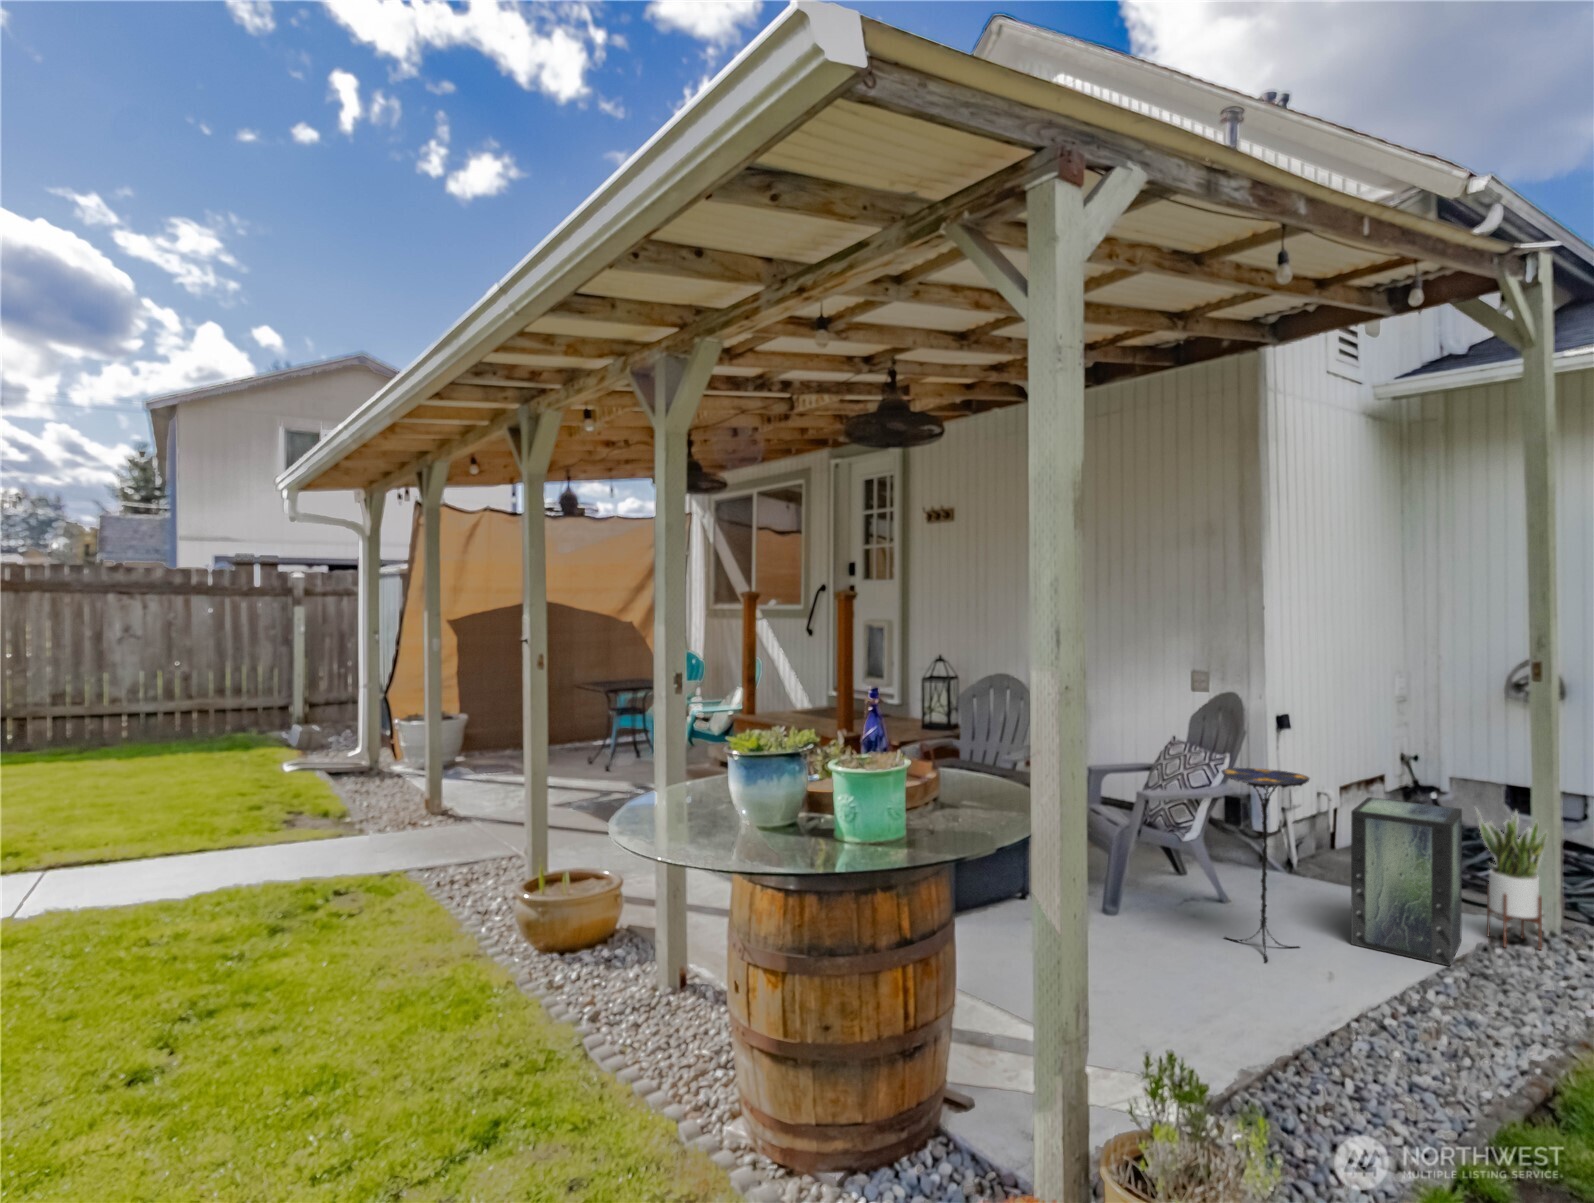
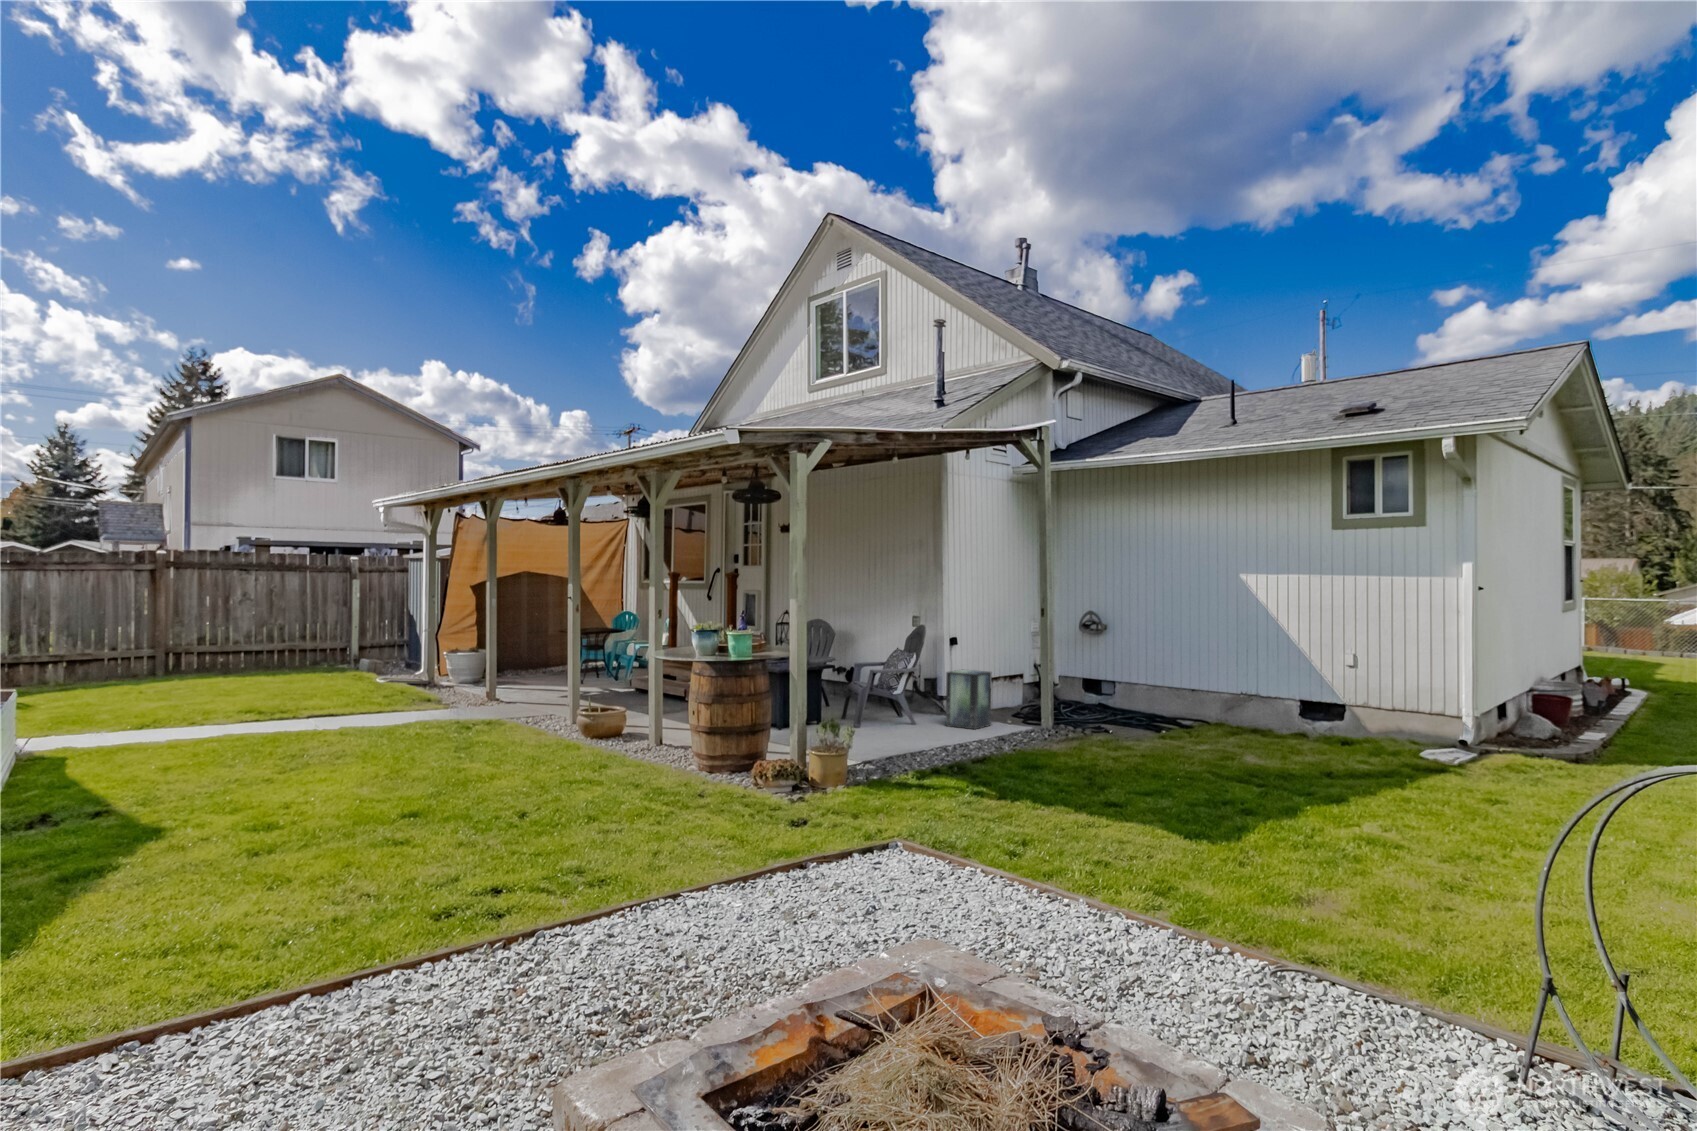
side table: present [1221,767,1309,961] -> none [895,655,927,729]
potted plant: present [1476,808,1548,949] -> none [999,671,1022,727]

